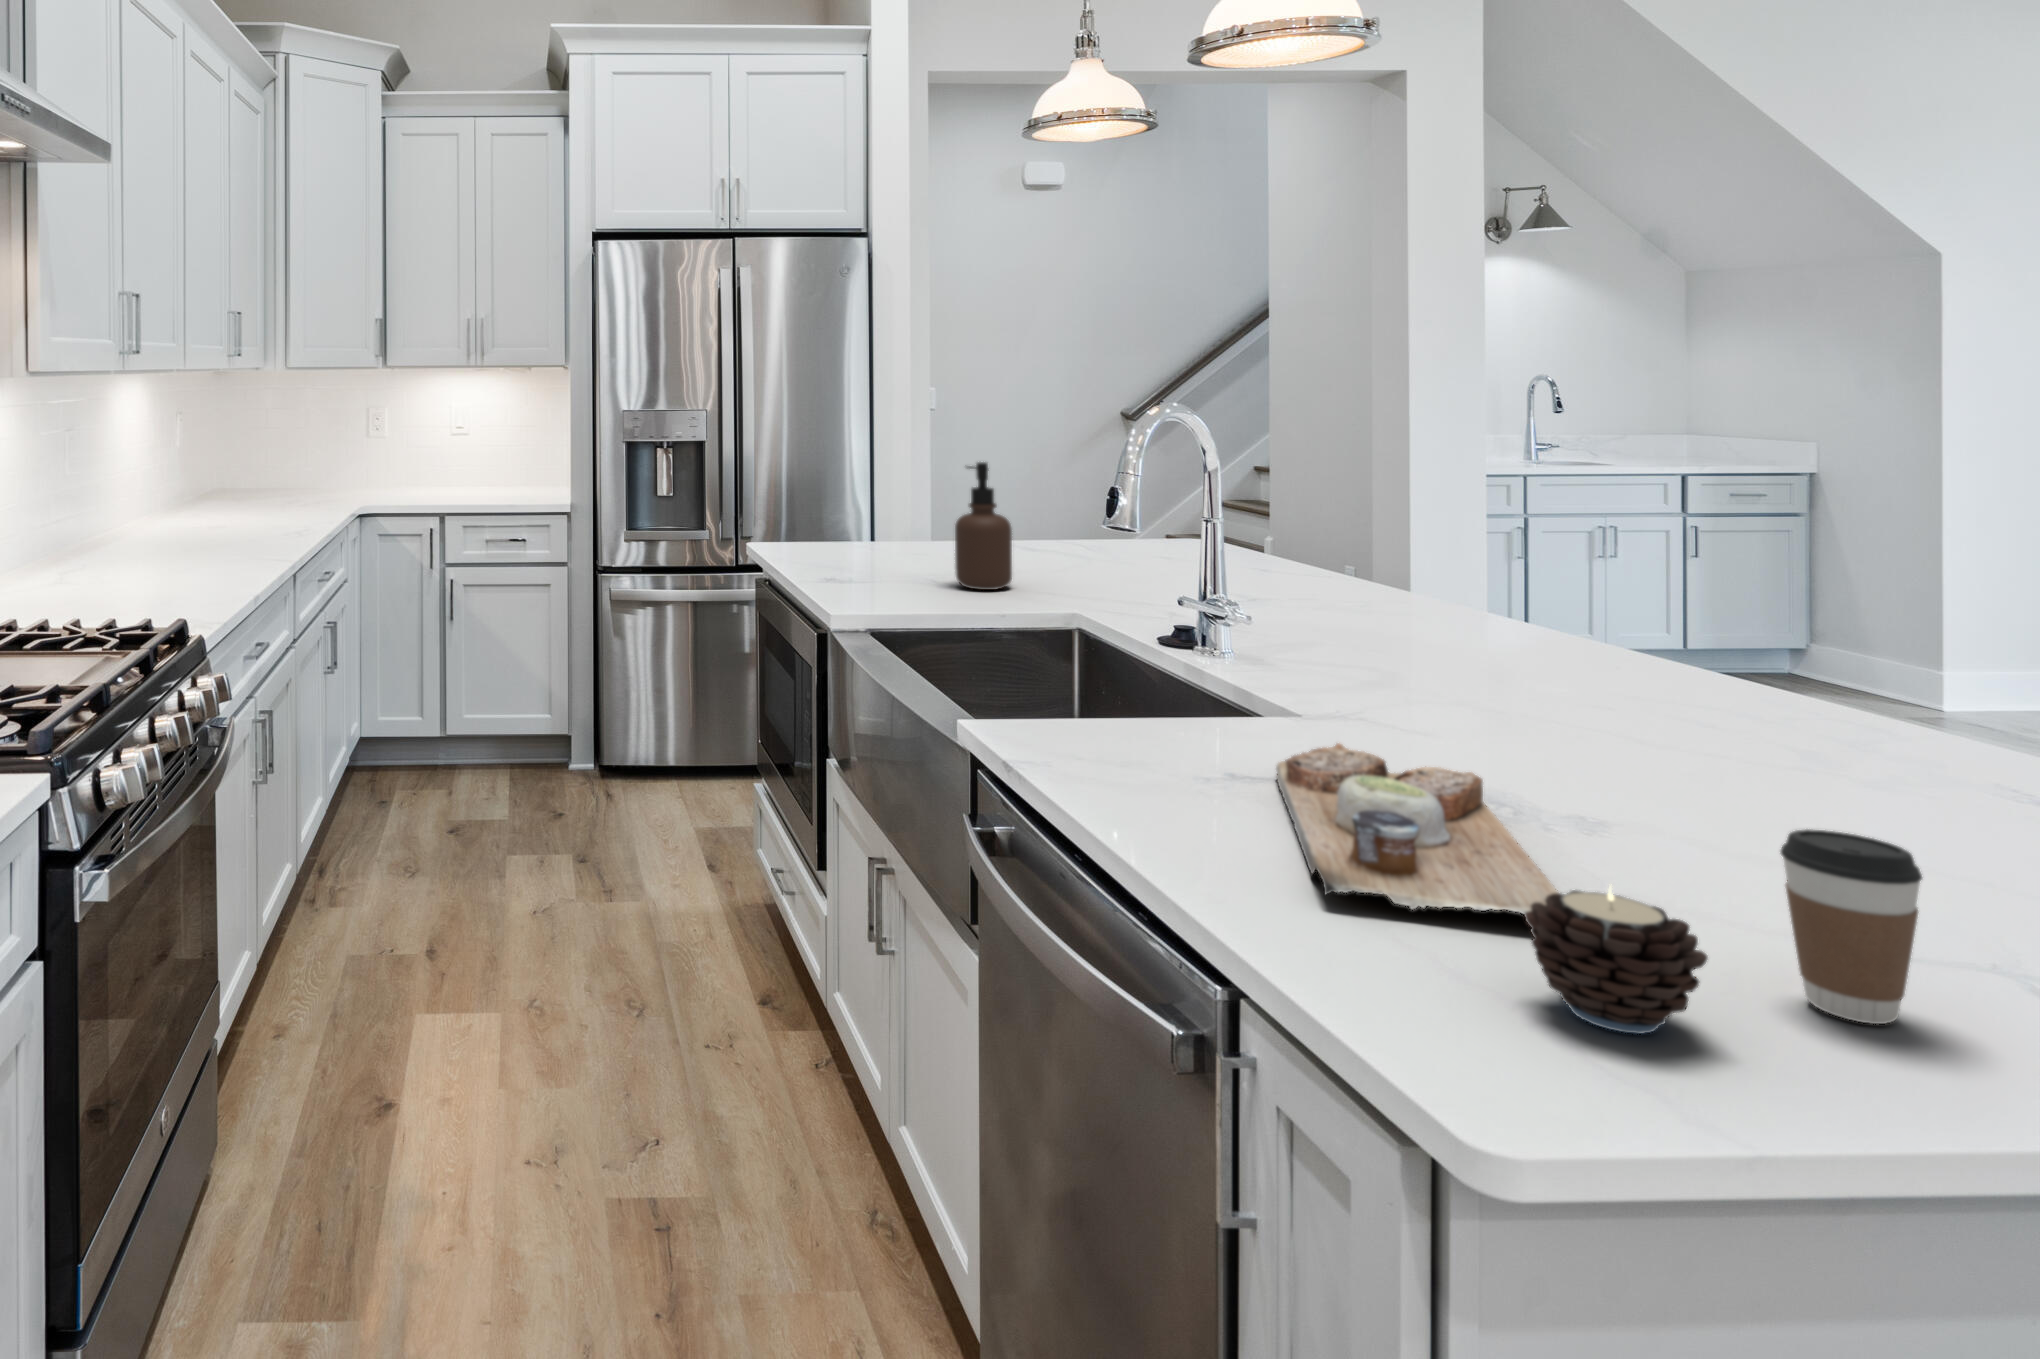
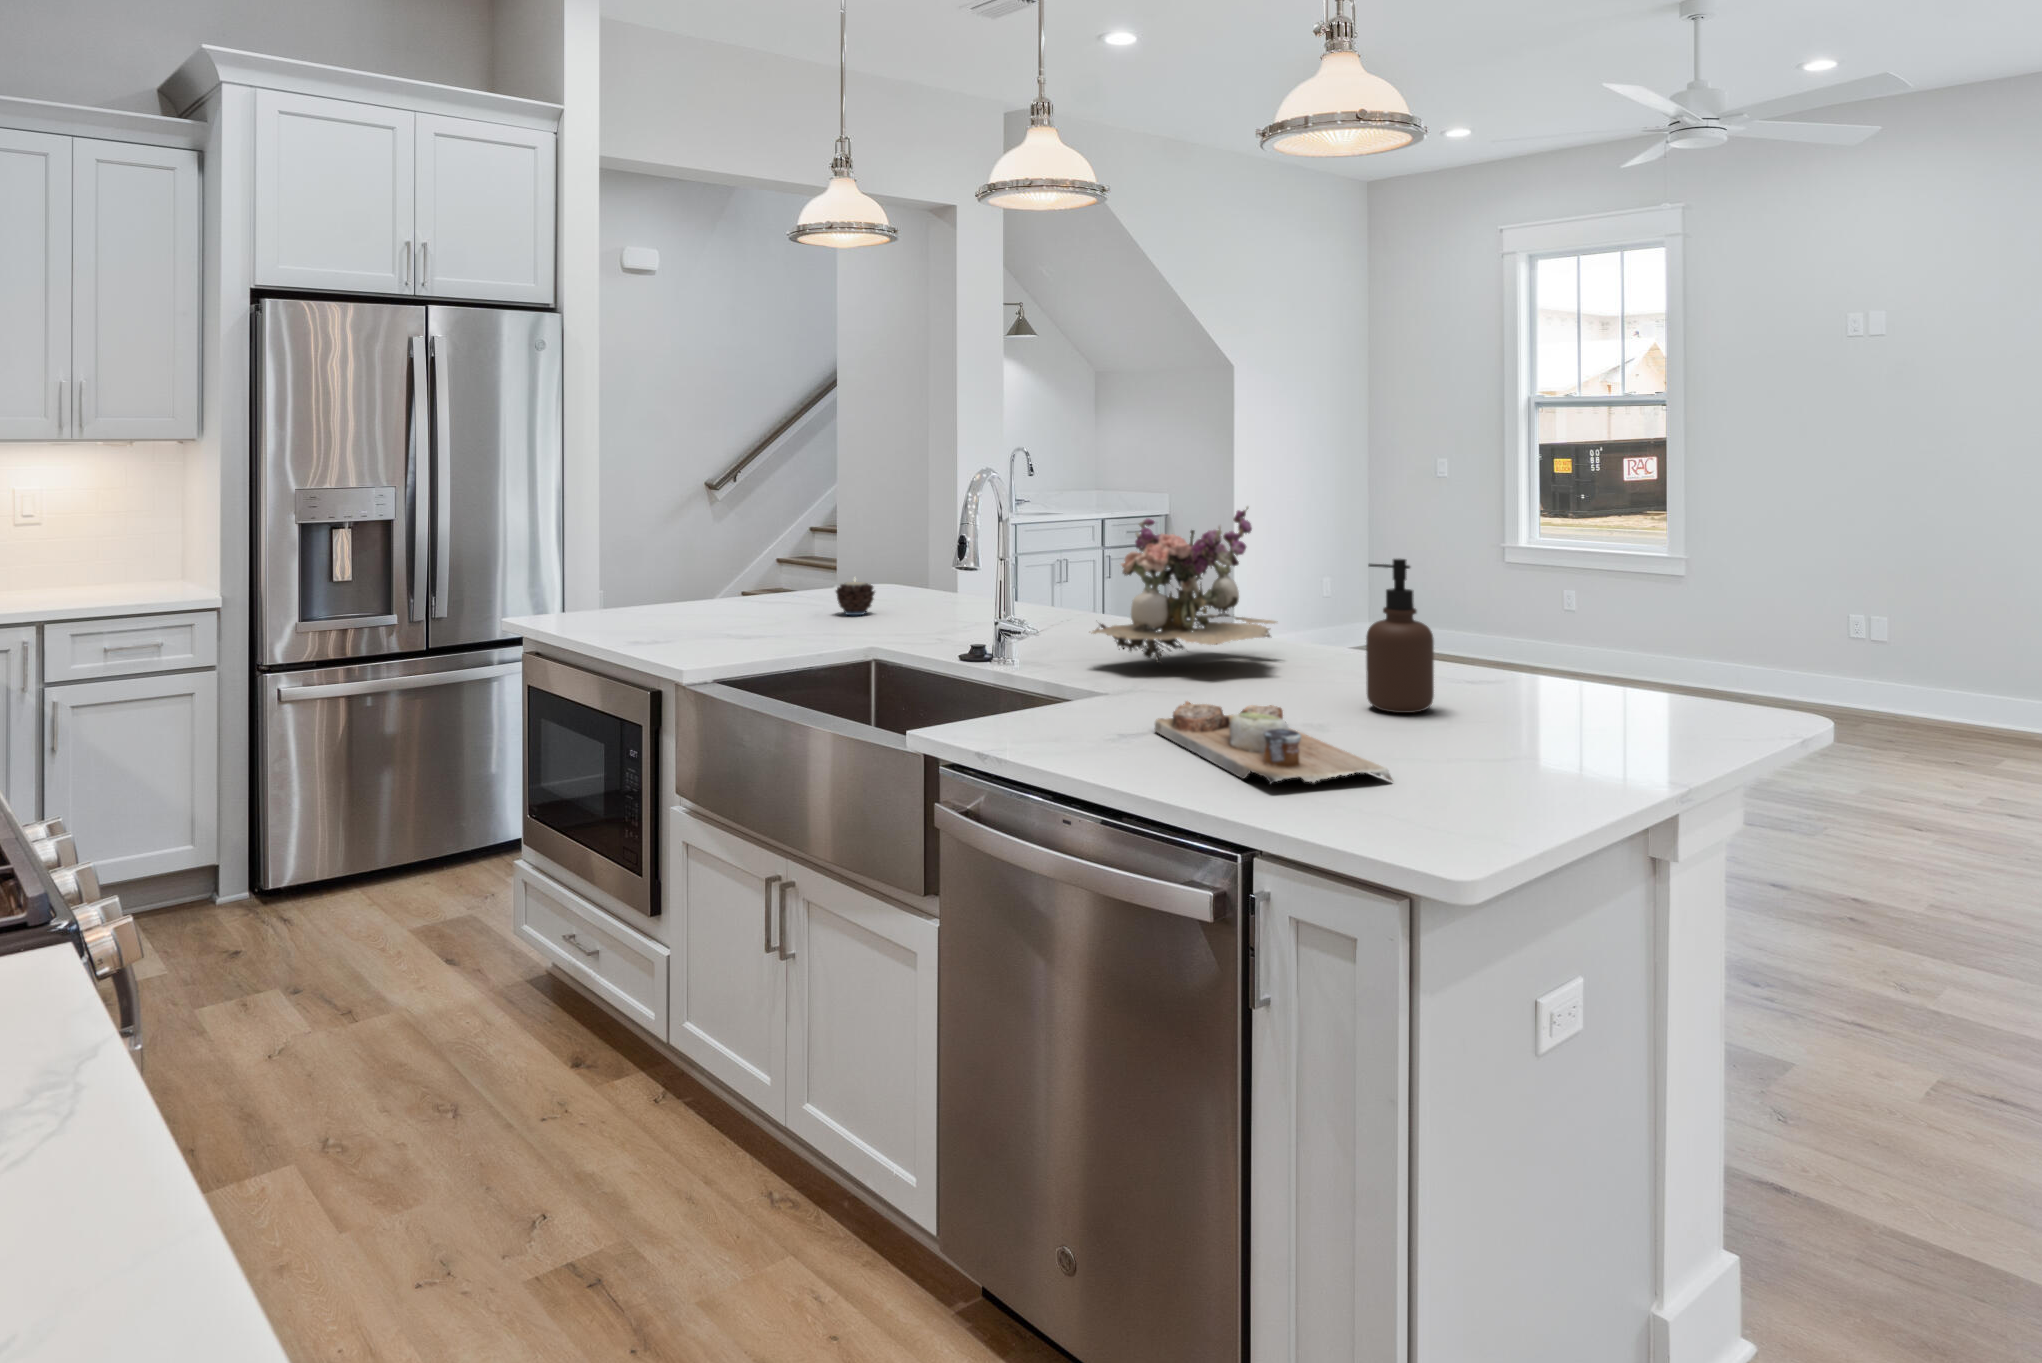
soap dispenser: present [955,462,1012,590] -> present [1366,559,1434,713]
flower arrangement: none [1311,464,1659,685] -> present [1092,507,1277,662]
coffee cup: present [1781,829,1922,1024] -> none [1483,694,1541,791]
candle: present [1524,886,1708,1034] -> present [836,582,875,615]

